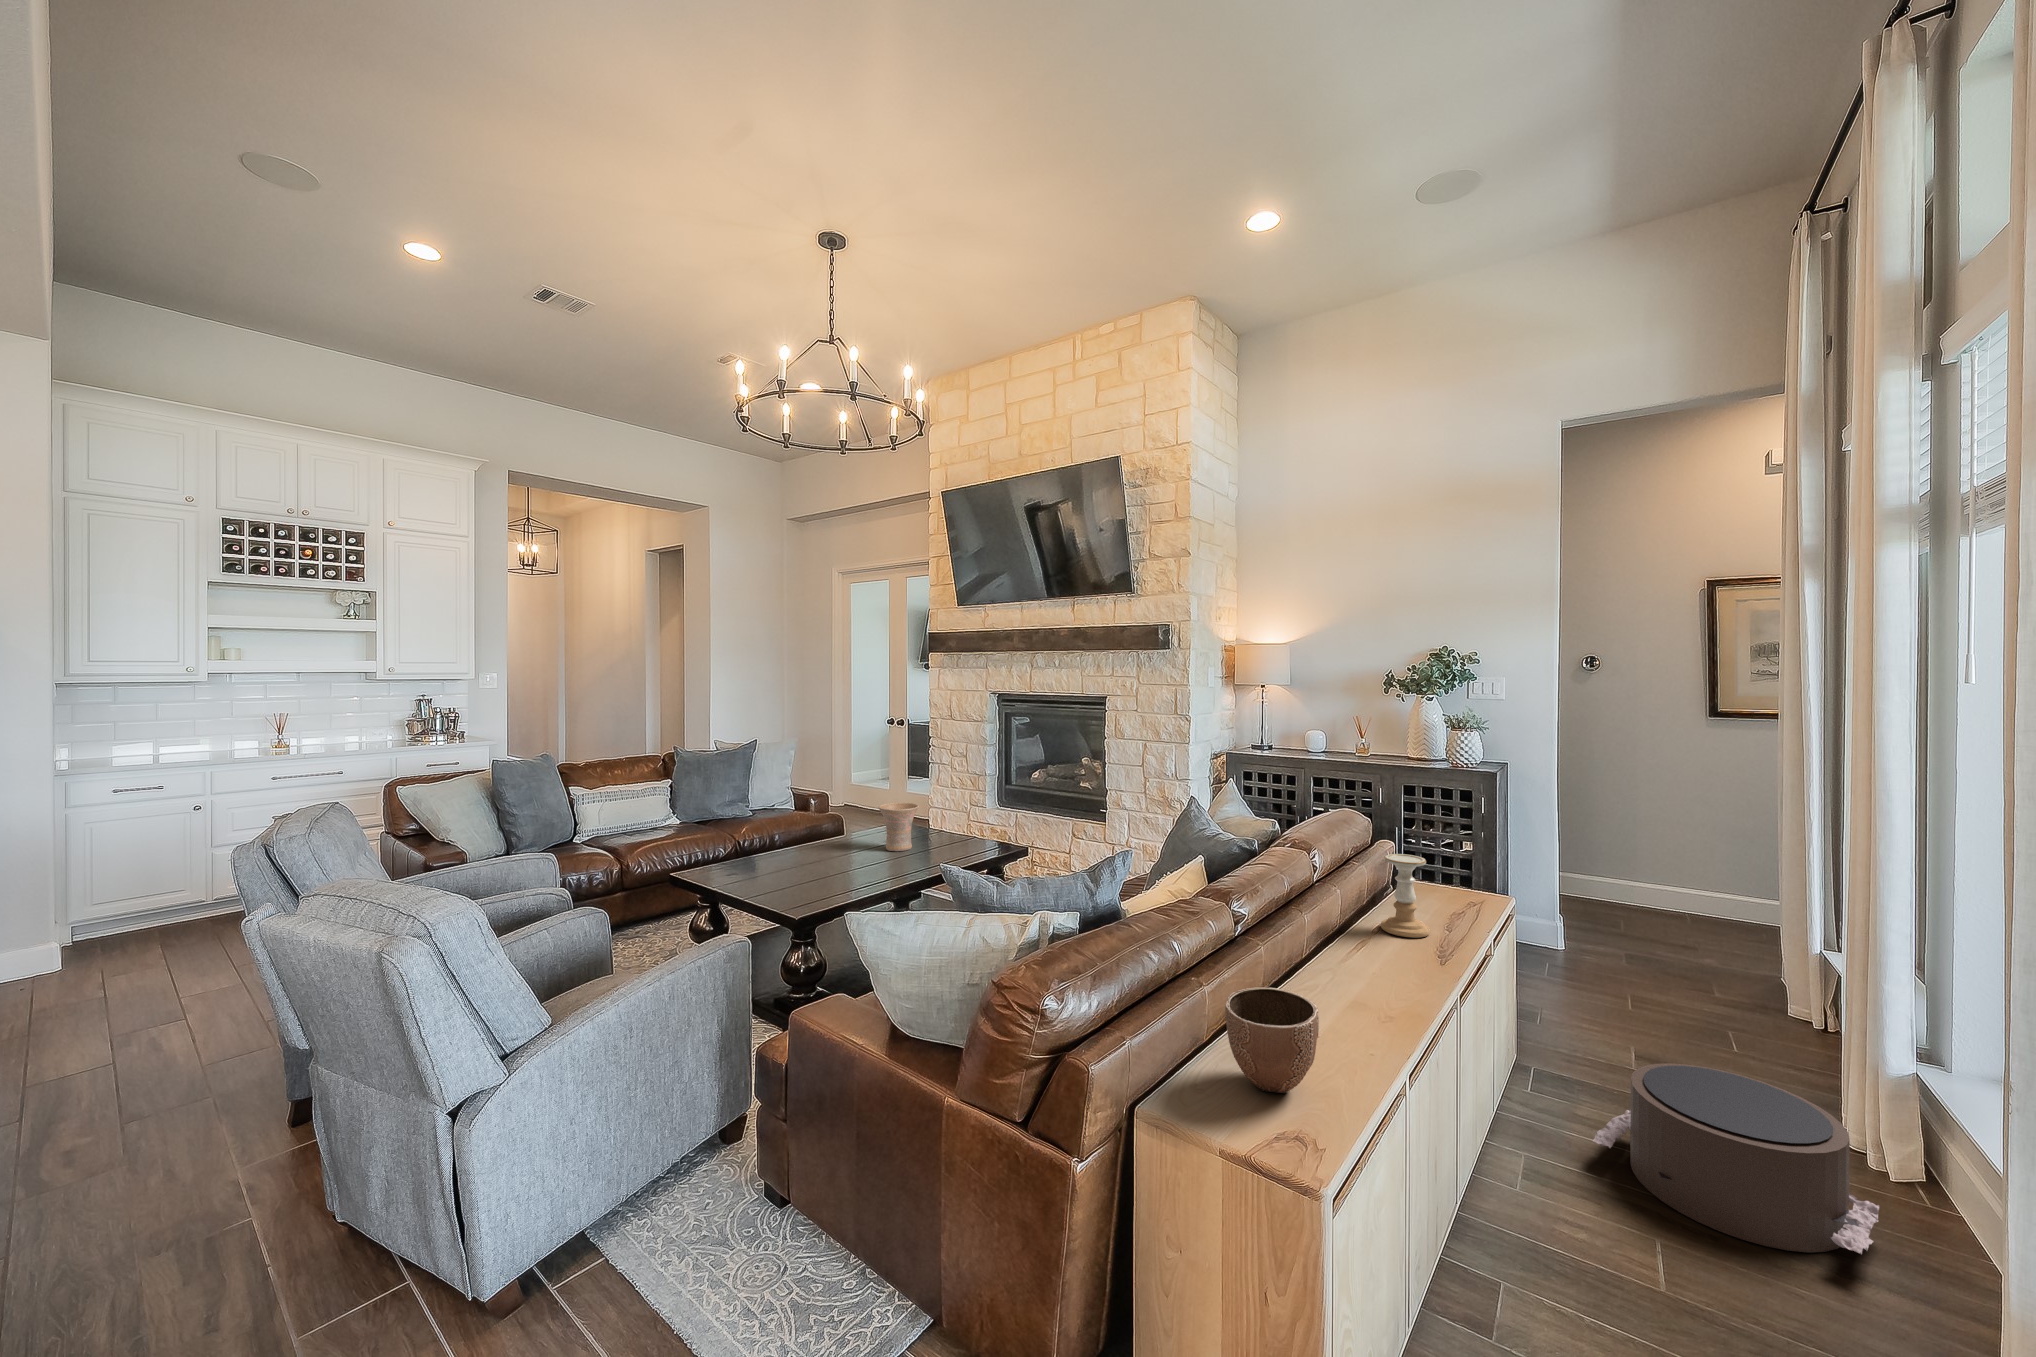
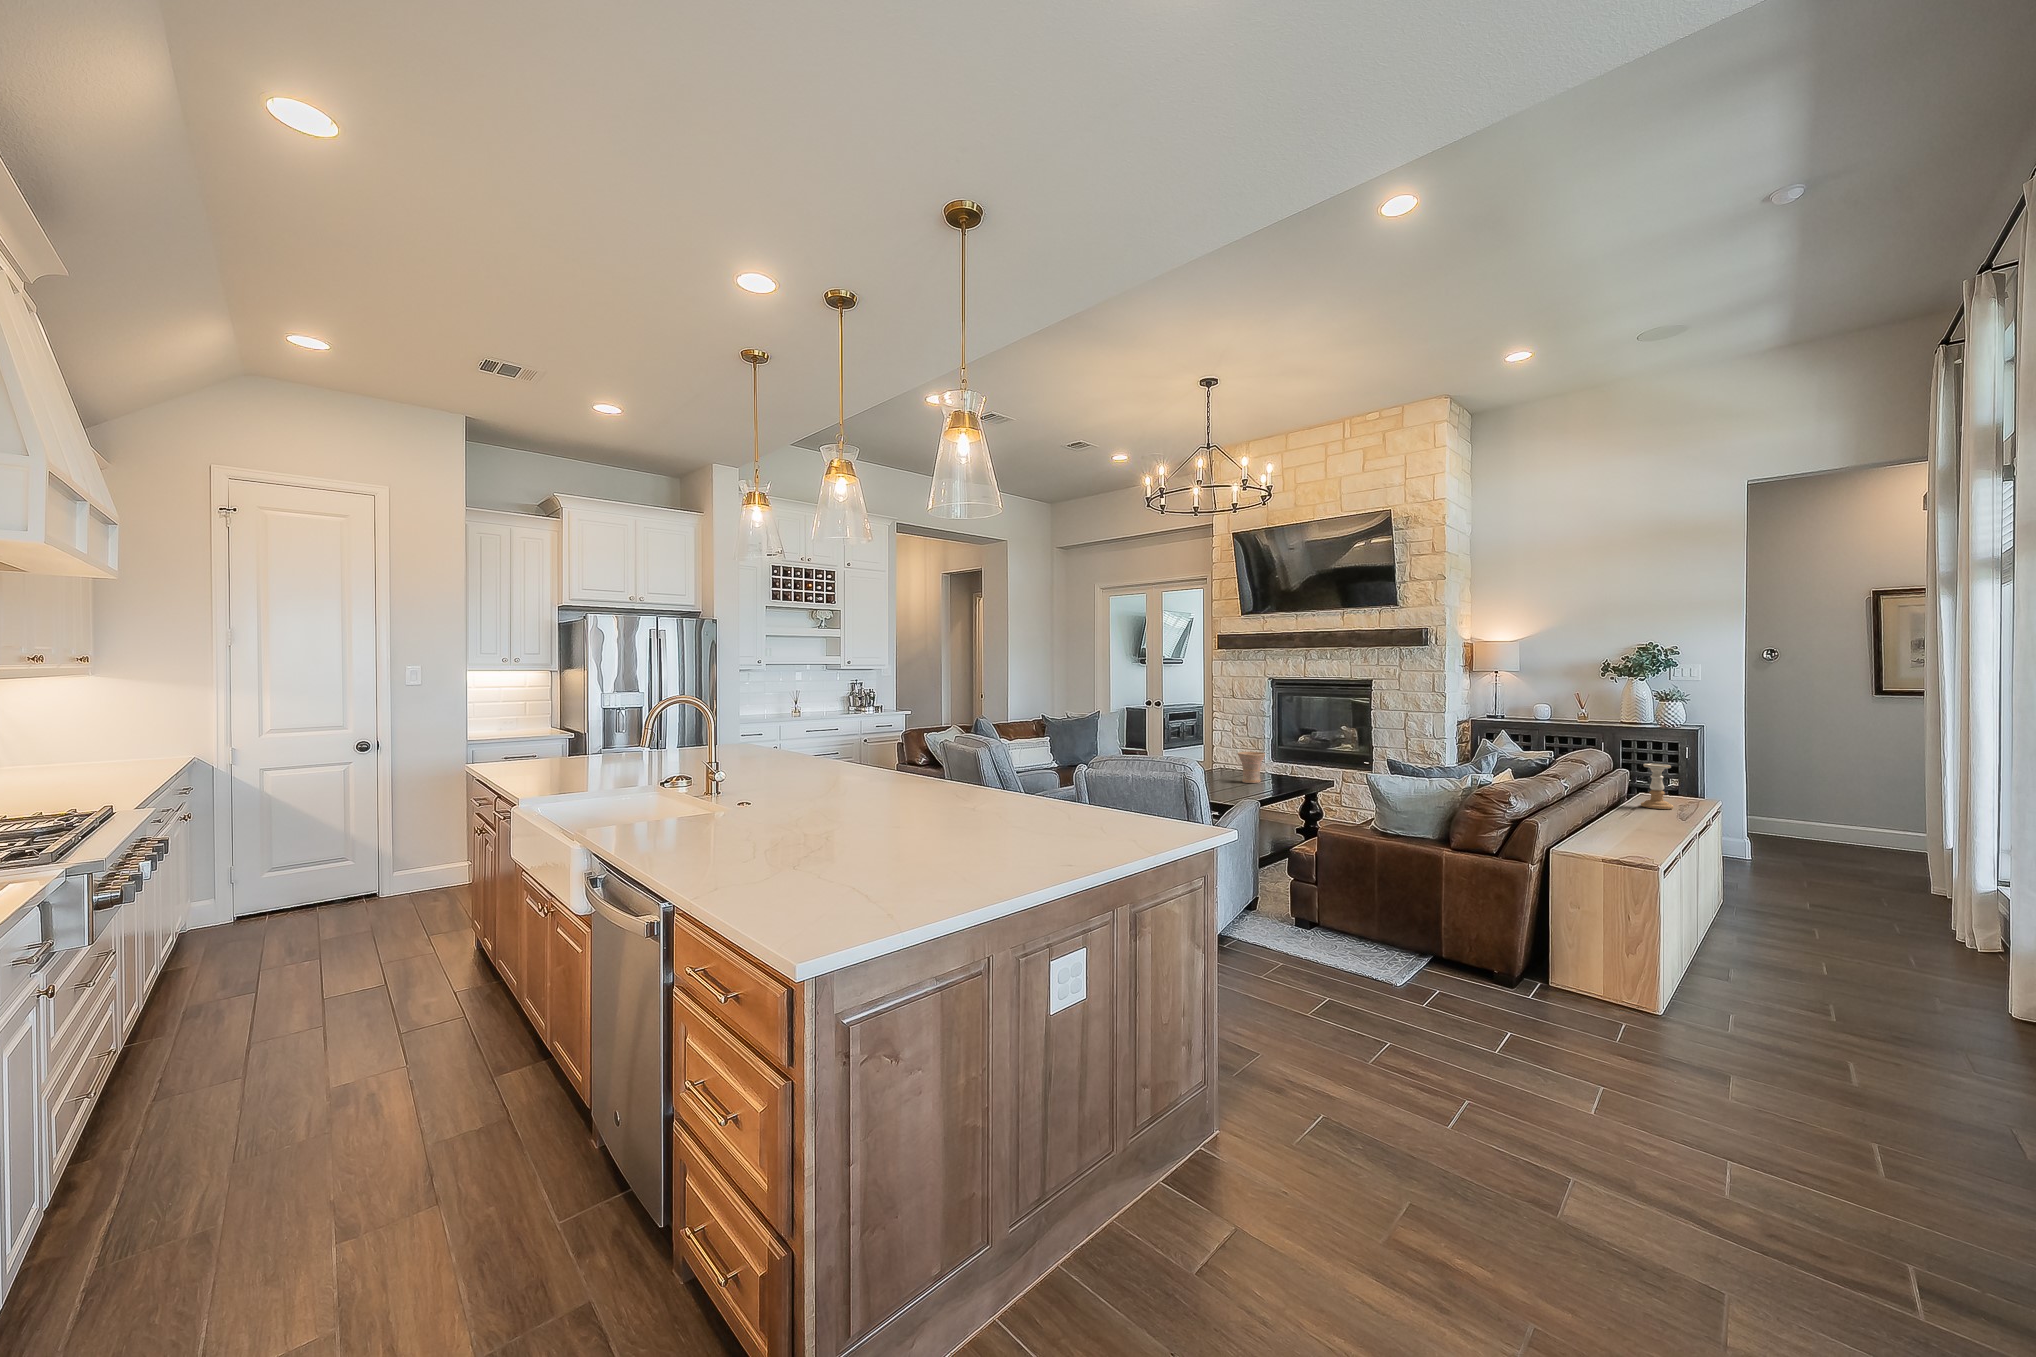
decorative bowl: present [1225,987,1319,1093] -> none [1593,803,1643,845]
pouf: present [1593,1063,1879,1254] -> none [1778,890,1957,972]

